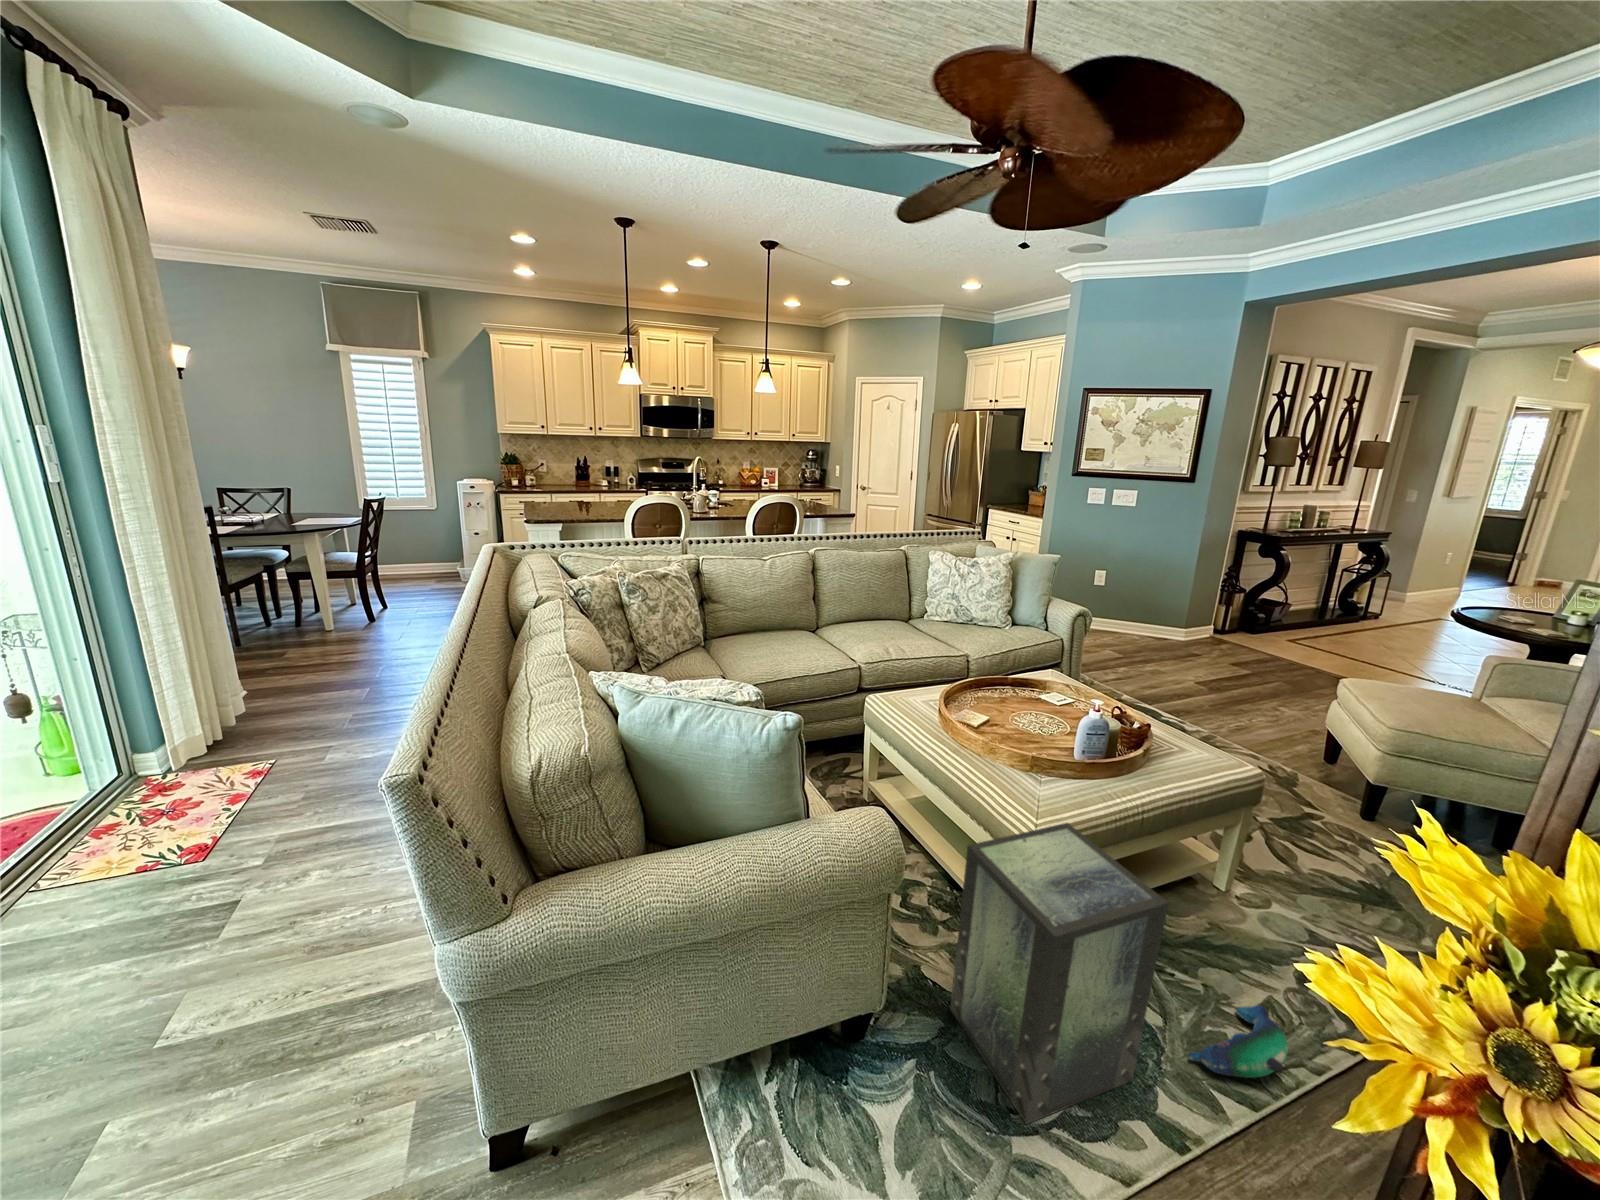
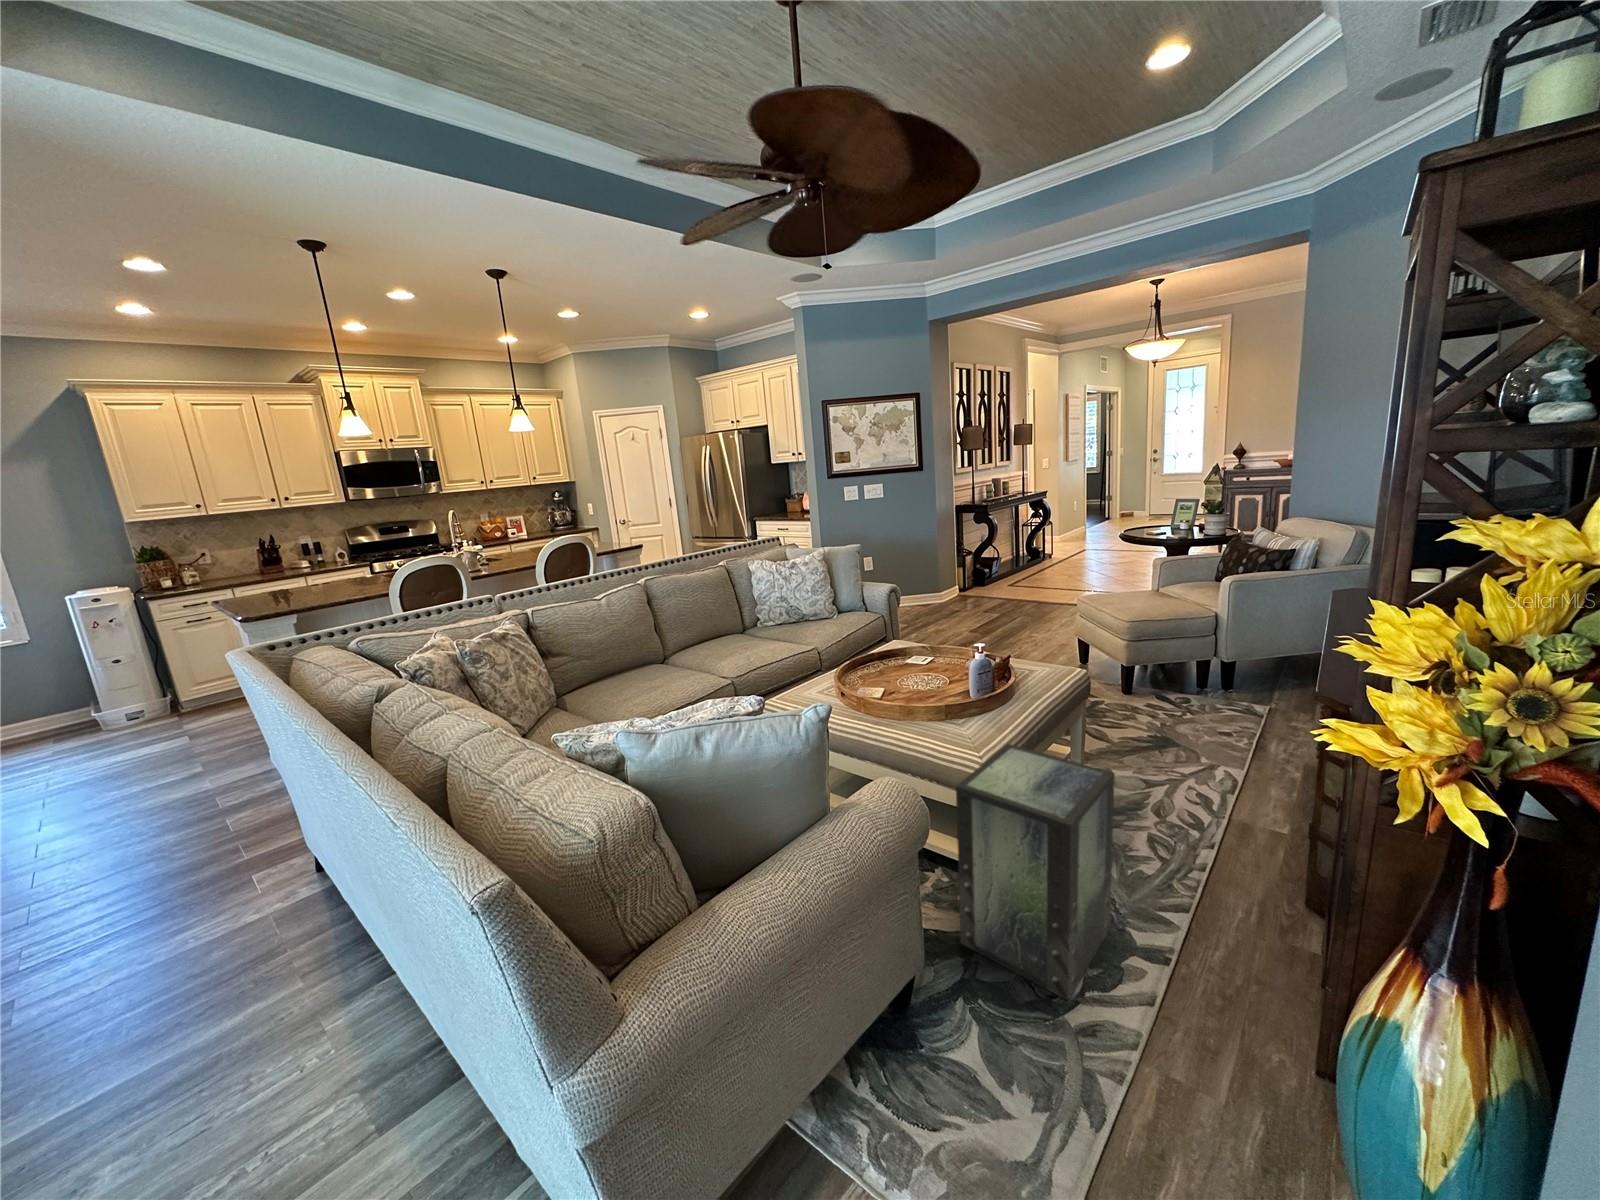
plush toy: present [1189,1005,1288,1078] -> none [1130,838,1190,898]

